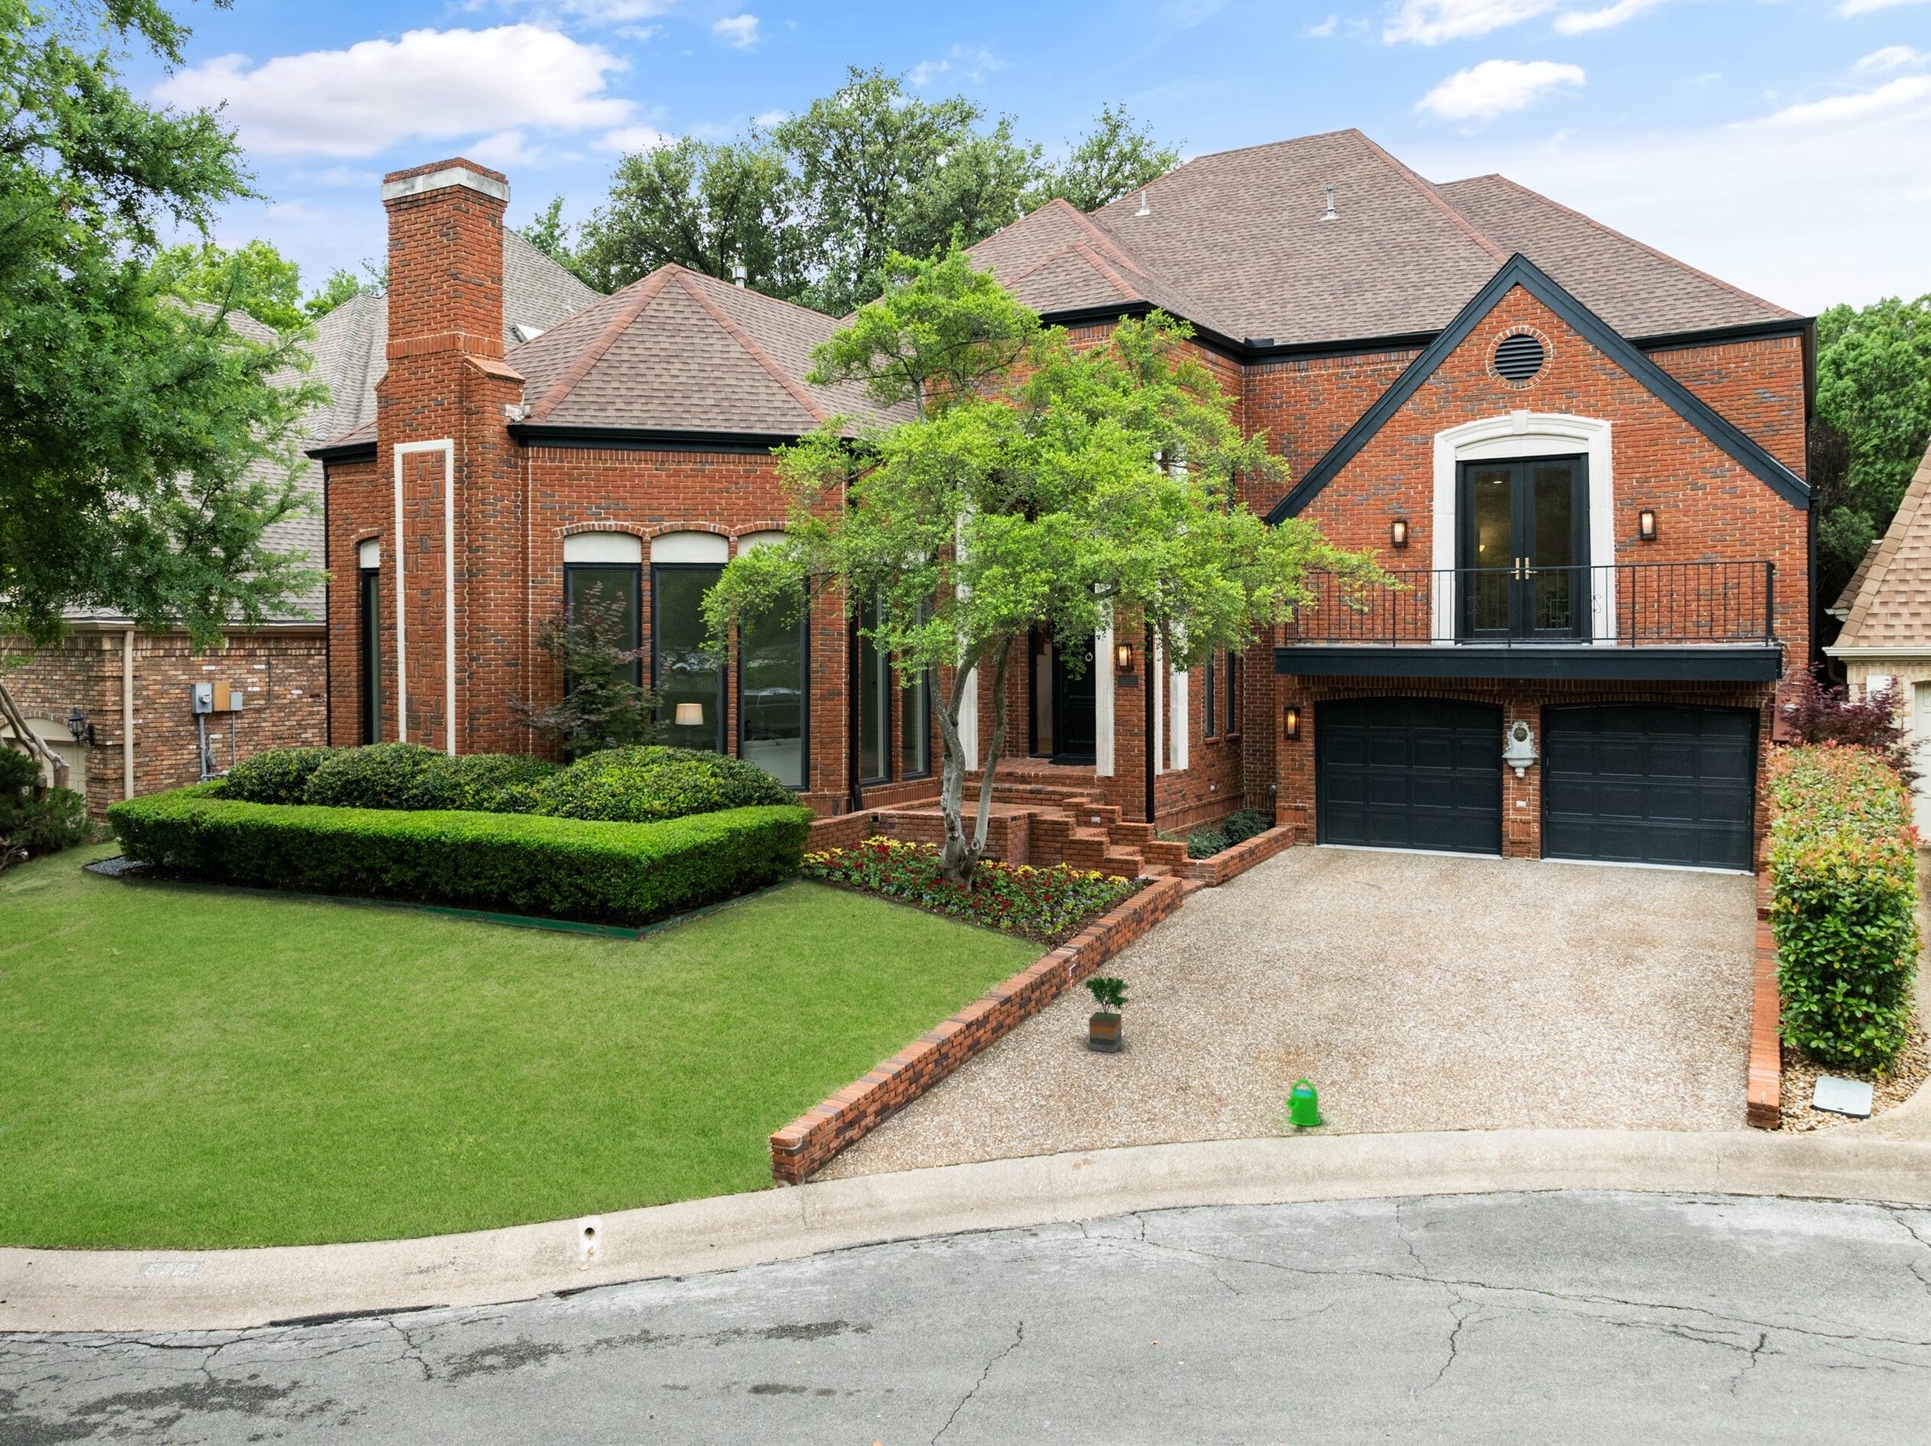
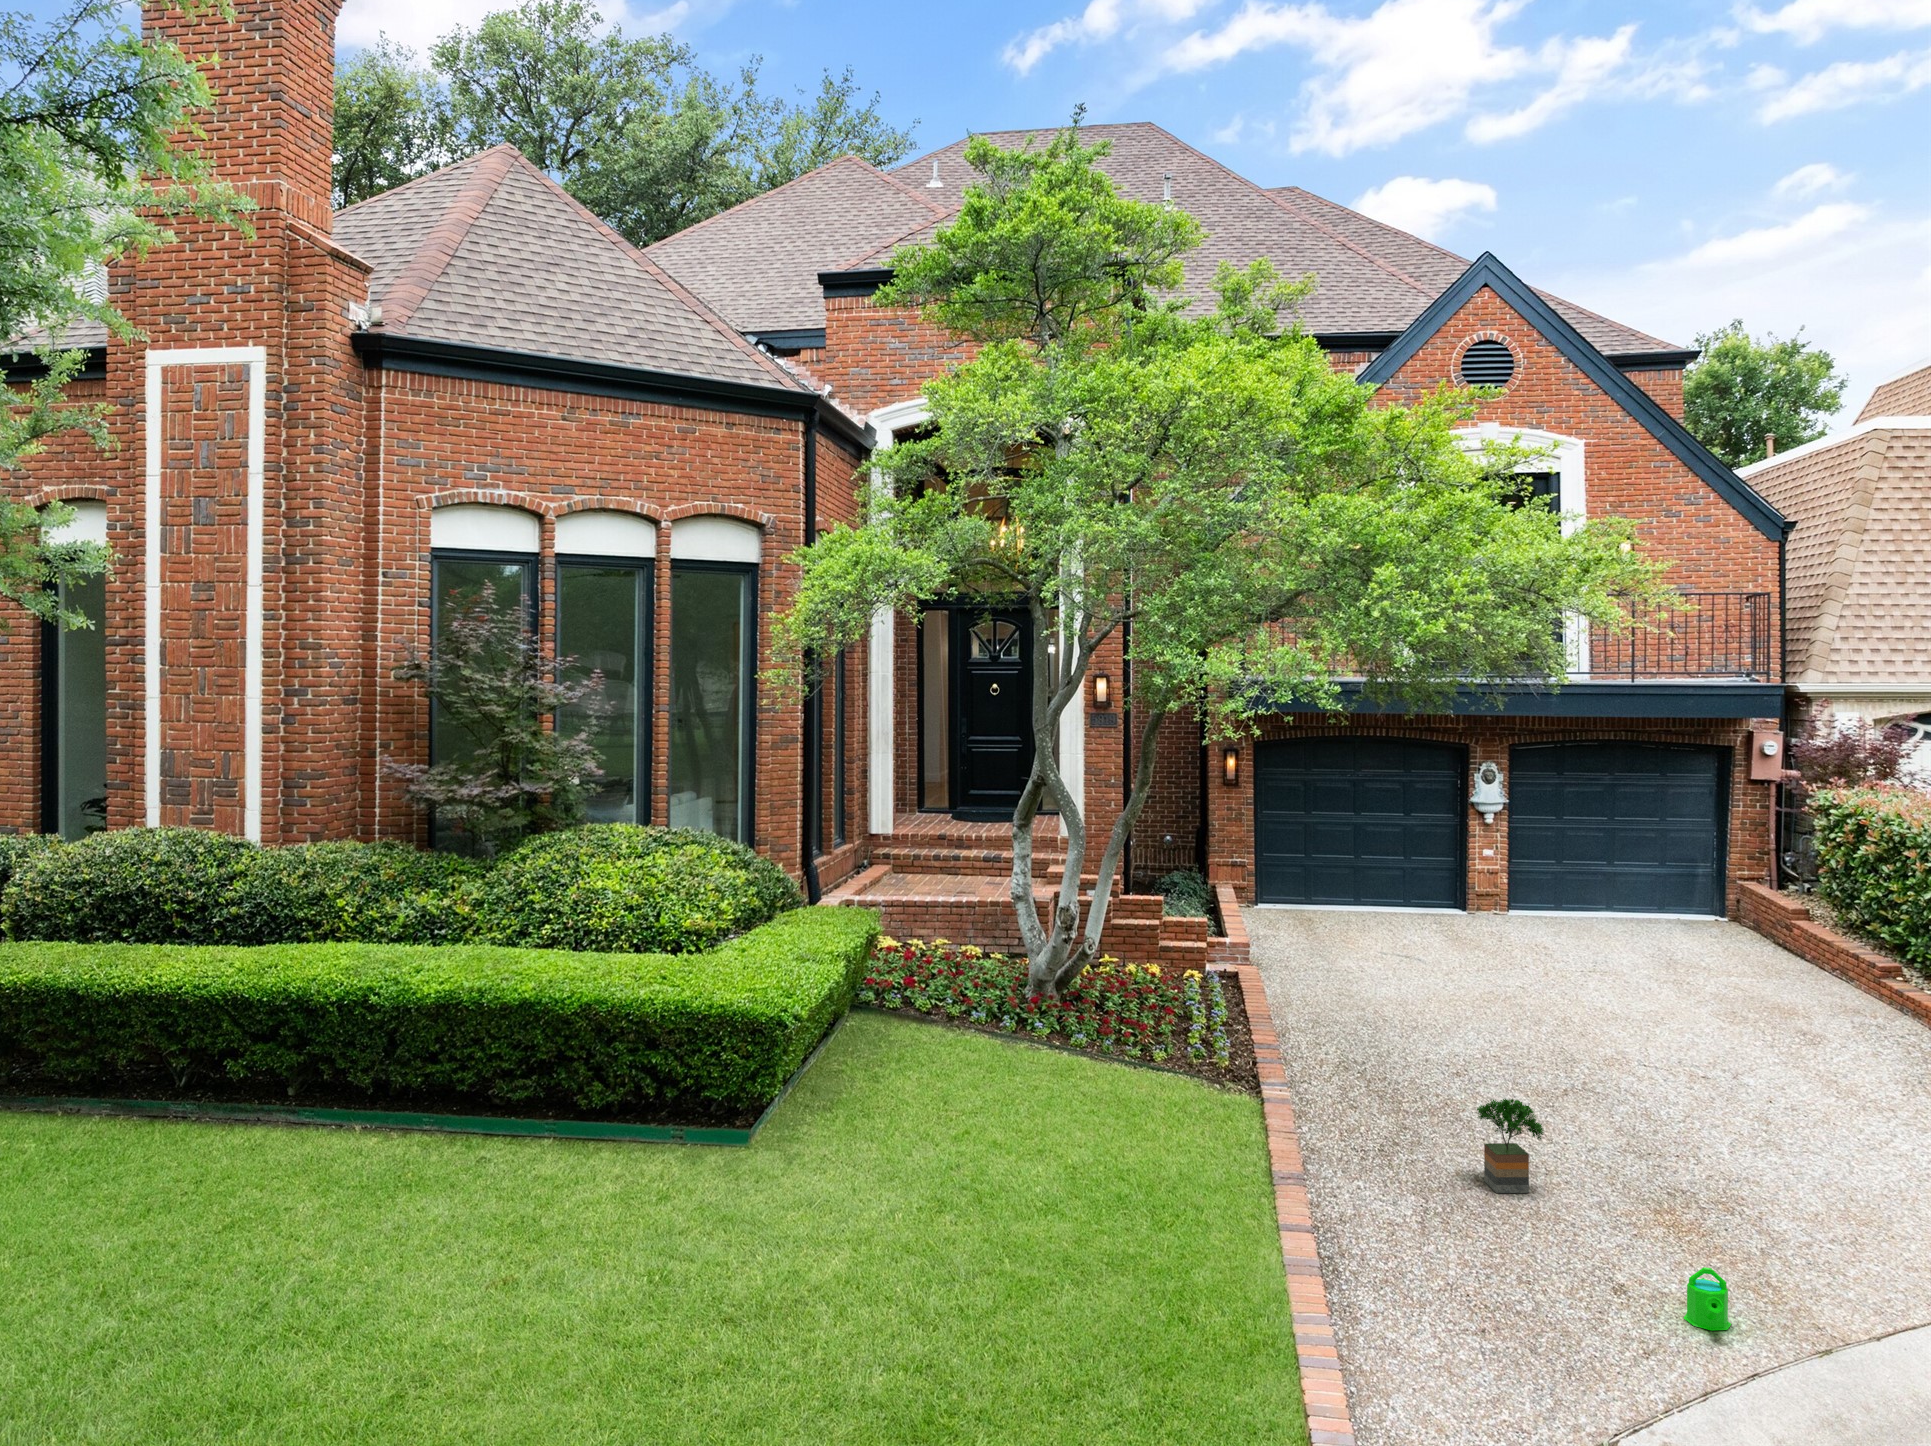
watering can: present [1287,1079,1321,1126] -> present [1684,1267,1731,1331]

